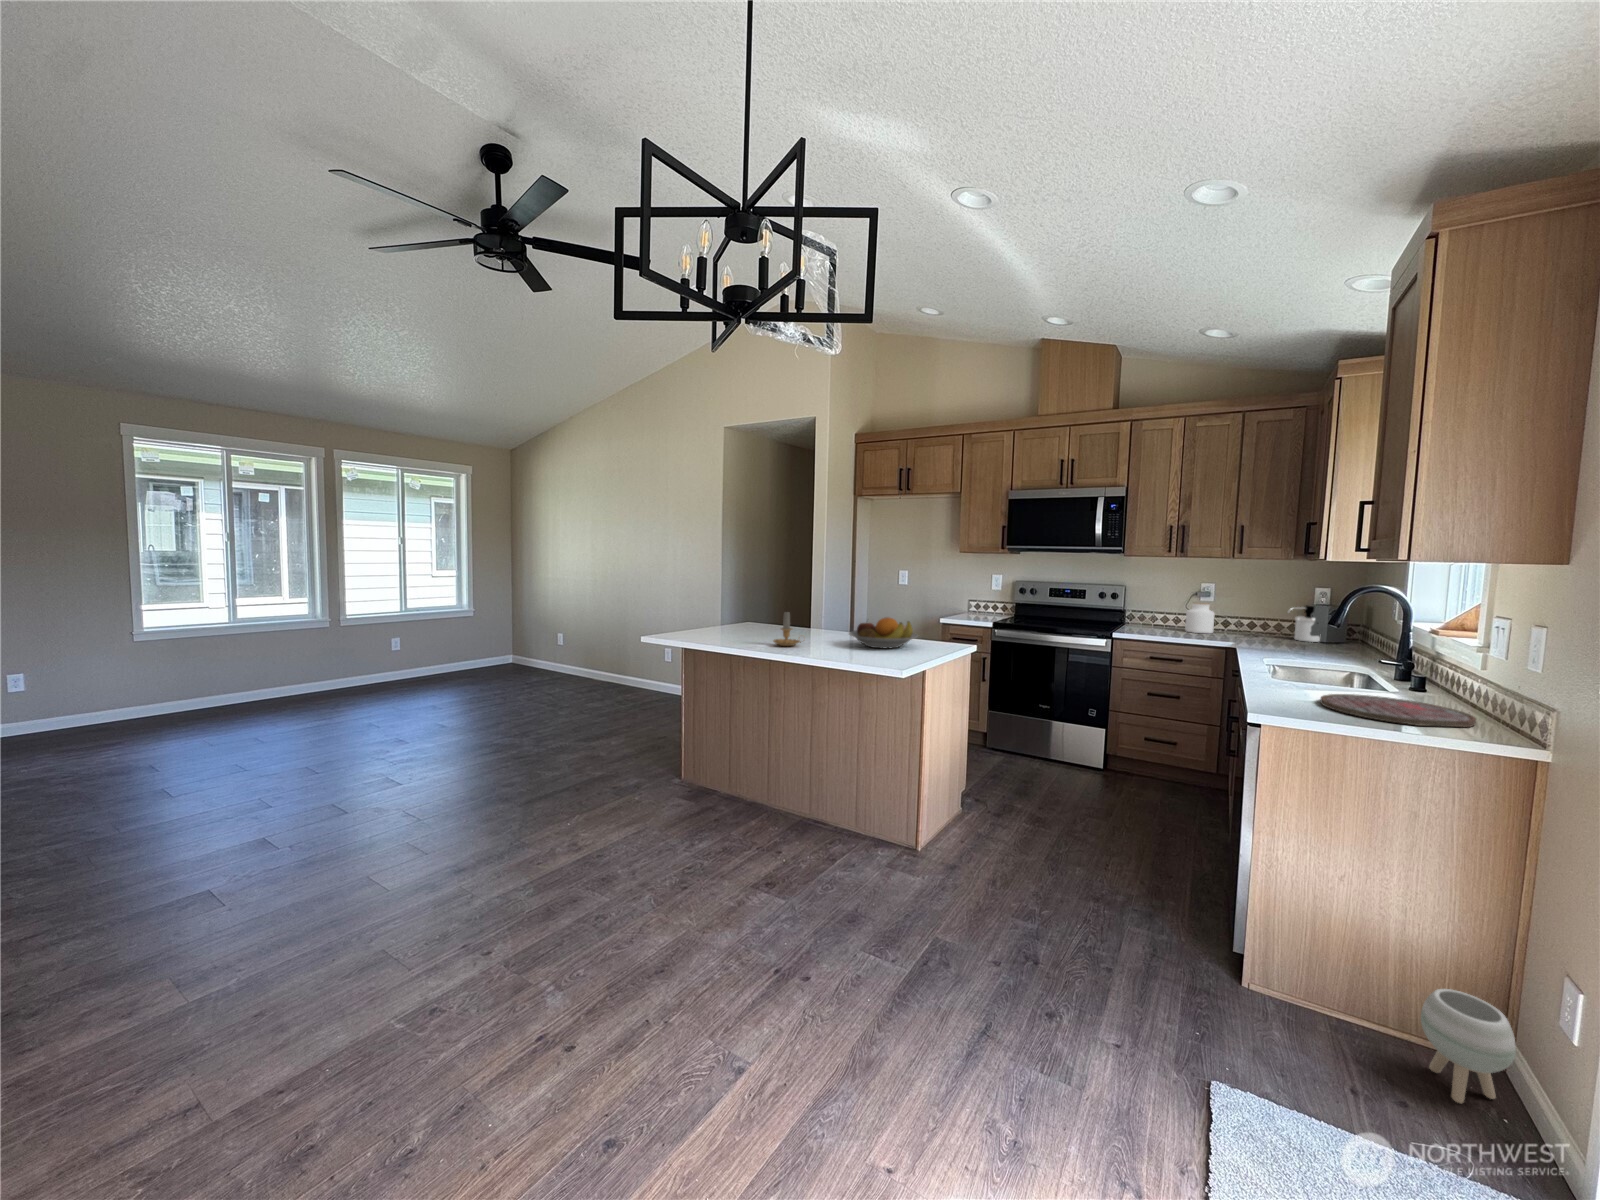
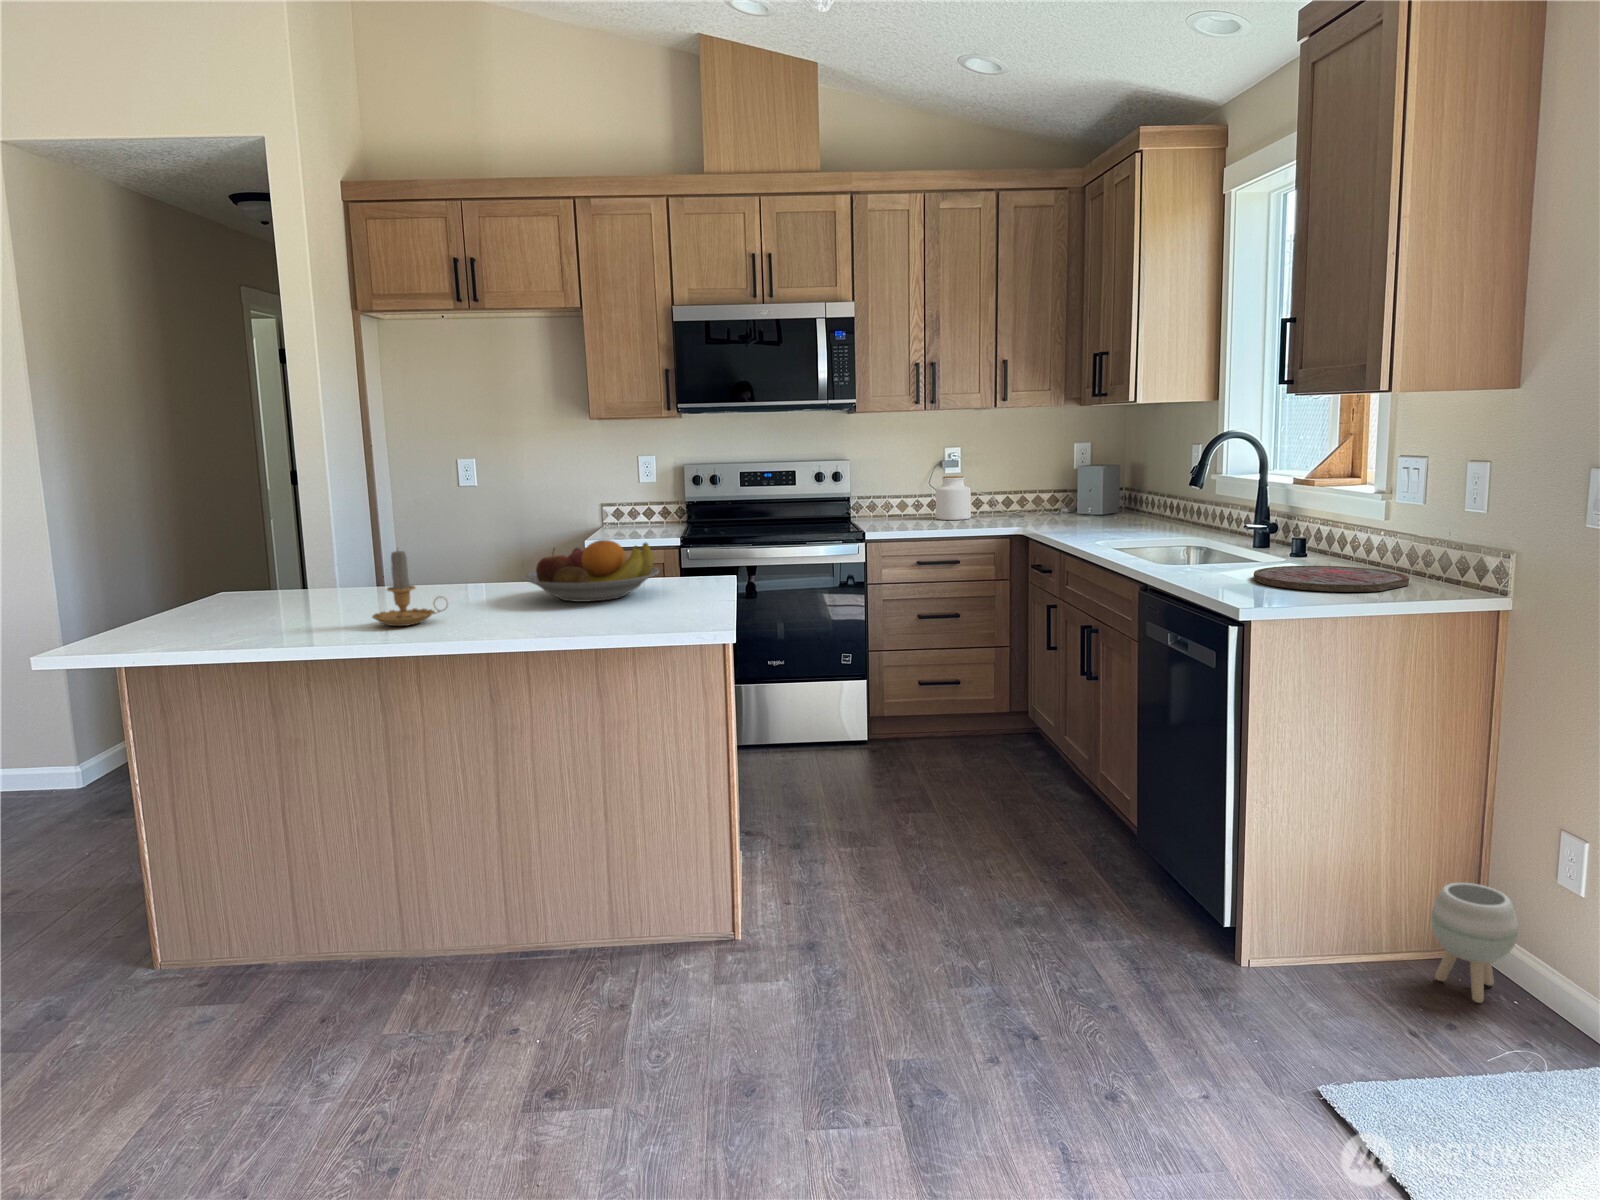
soap dispenser: present [1288,606,1320,642] -> none [1056,468,1090,516]

